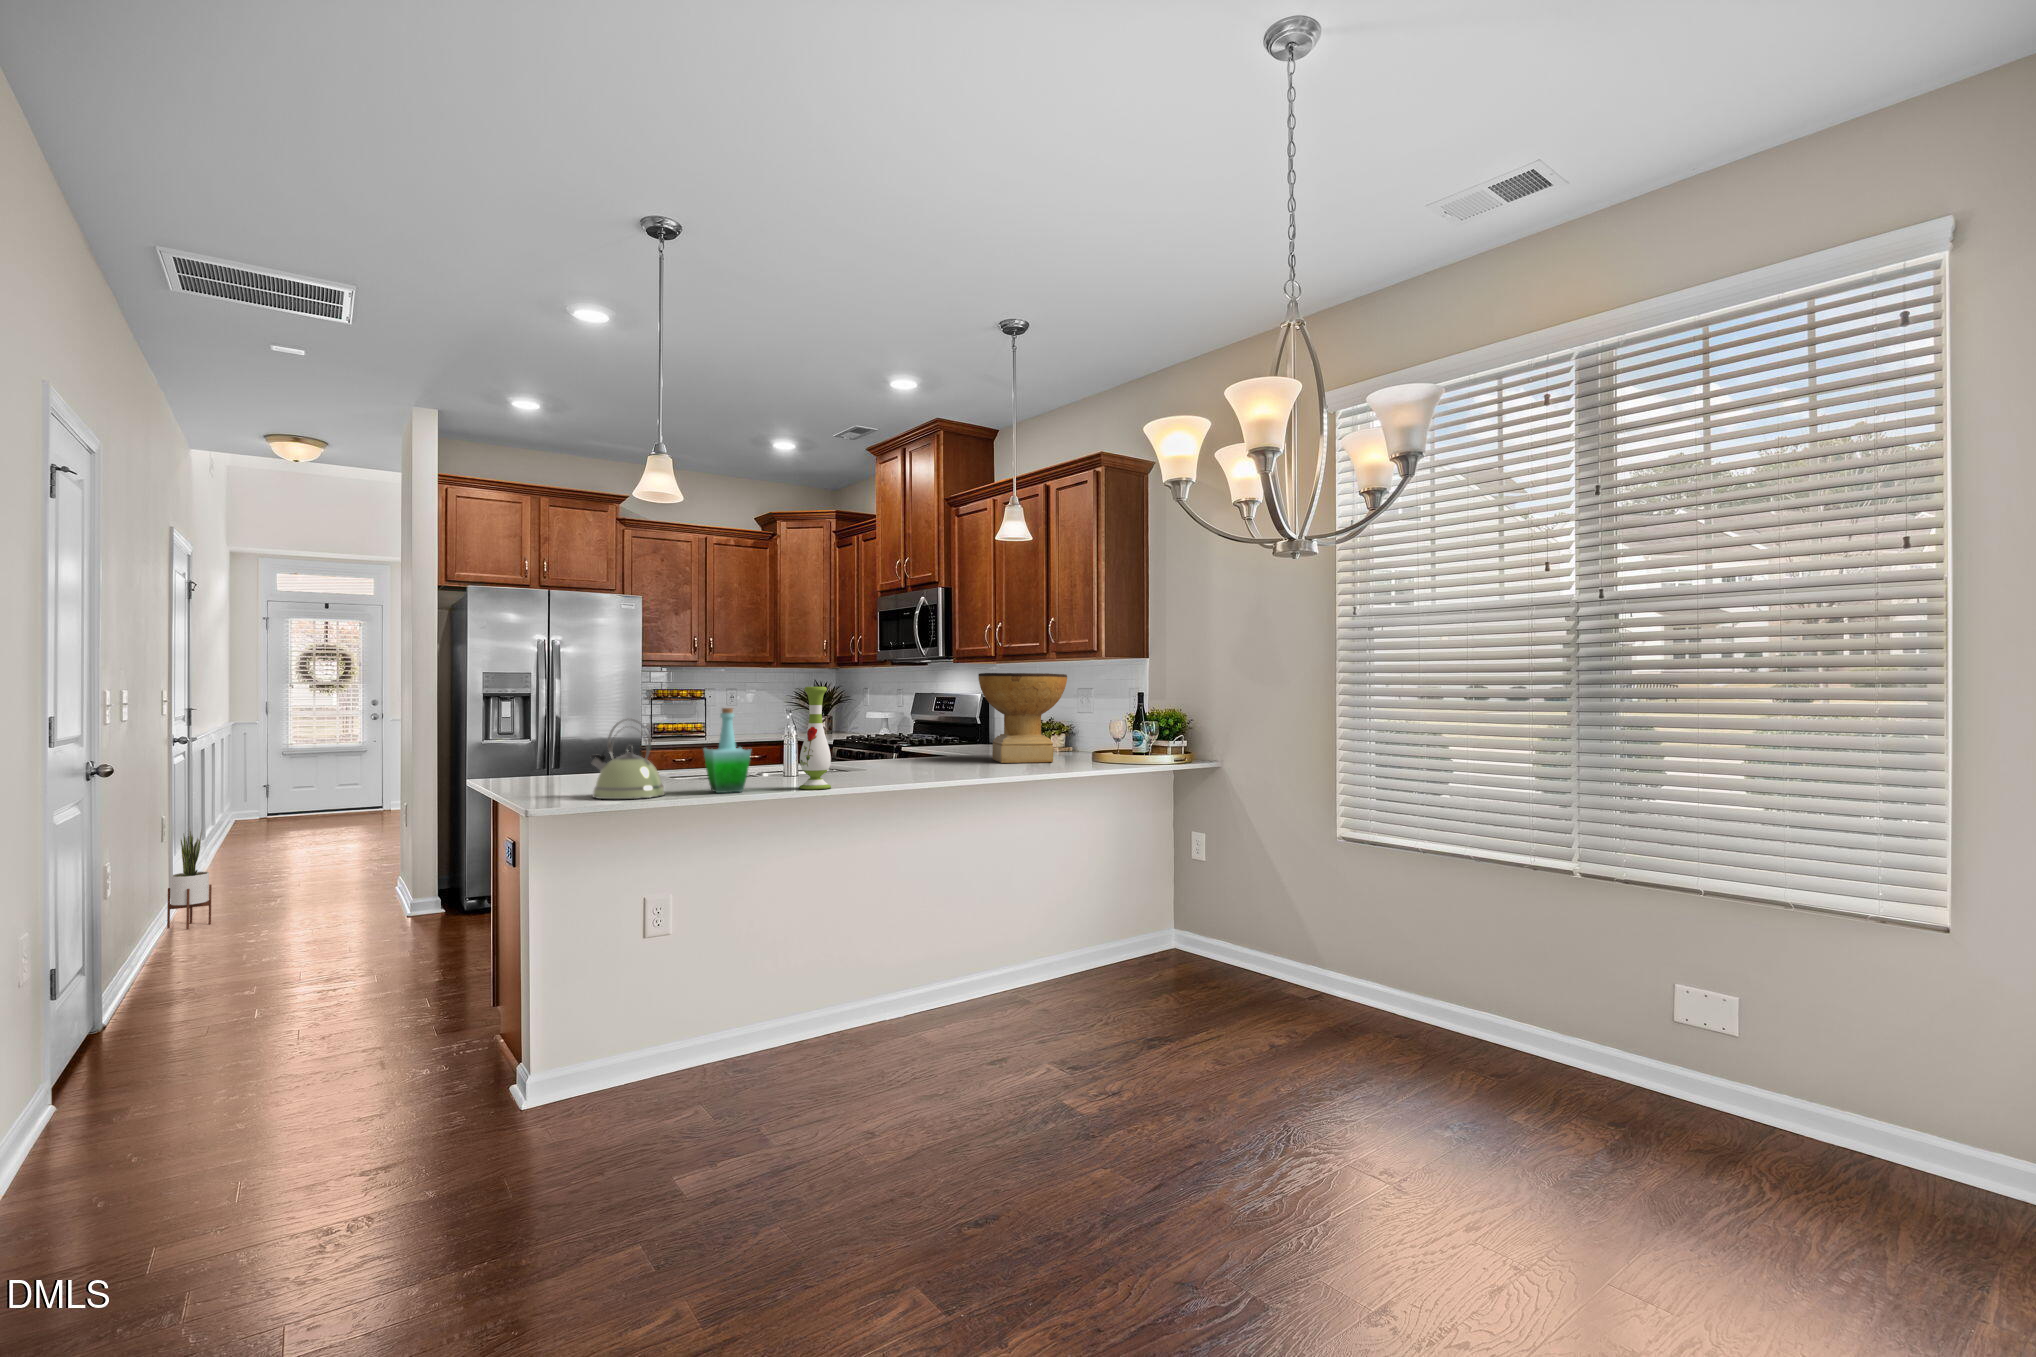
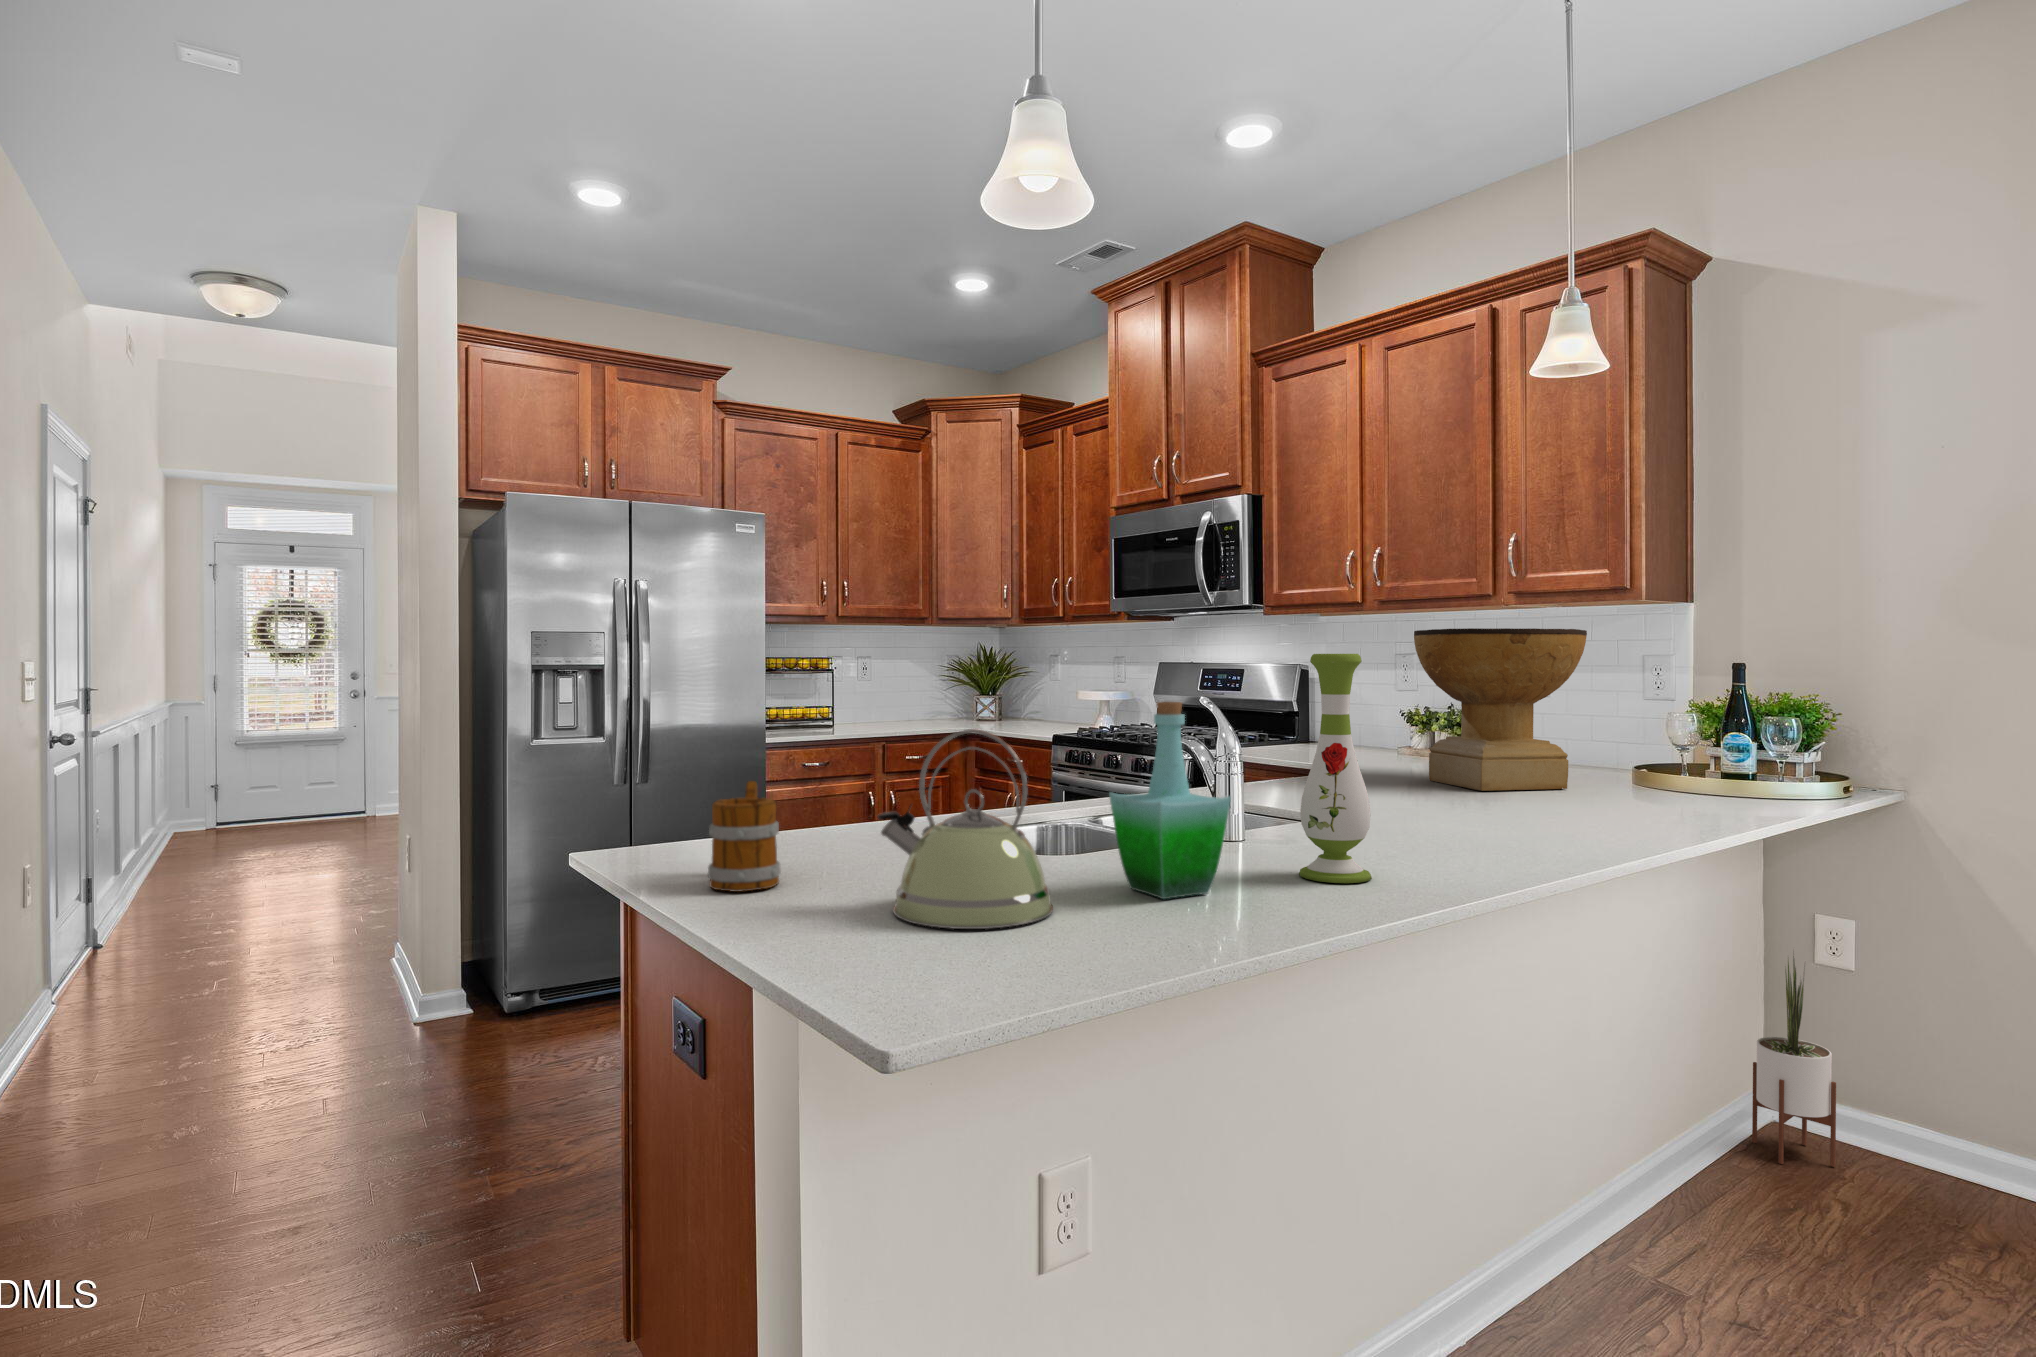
mug: none [522,745,558,792] -> present [708,781,781,892]
potted plant: present [167,828,212,929] -> present [1752,949,1836,1167]

